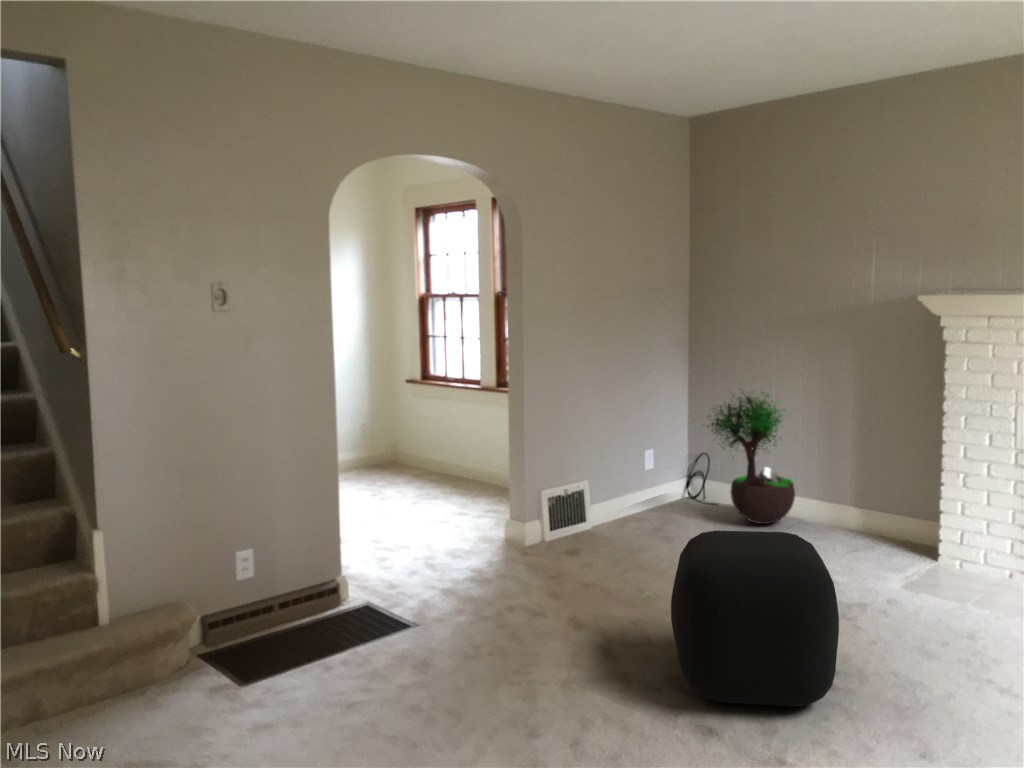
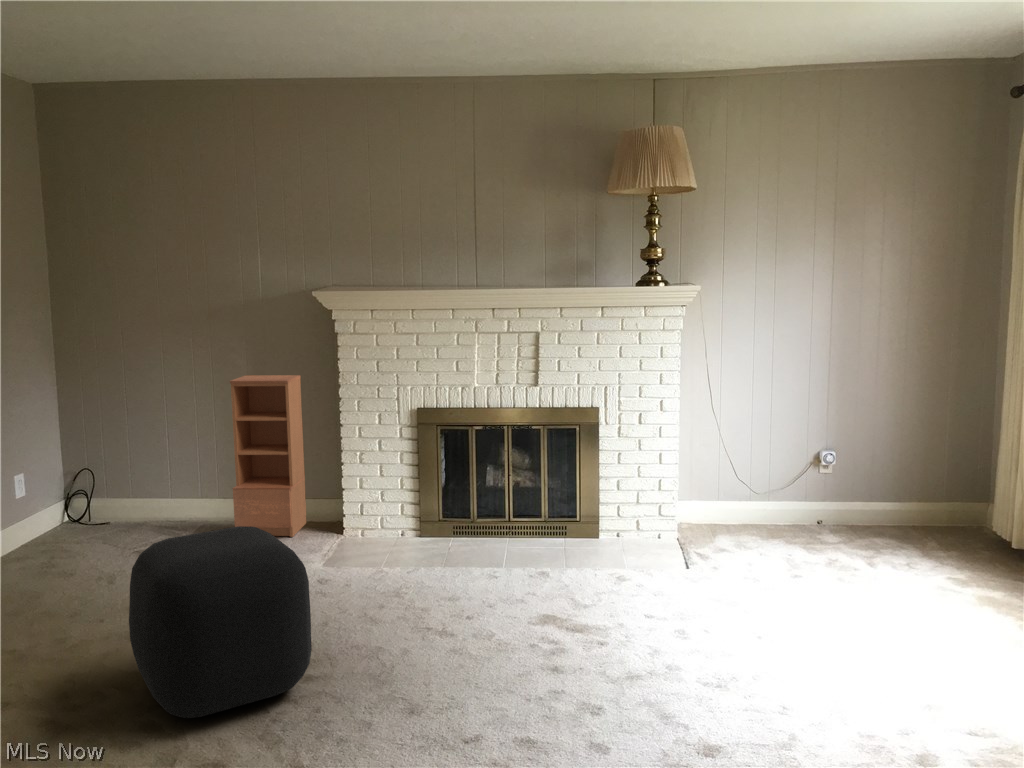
bookcase: none [823,380,906,552] -> present [230,375,306,537]
potted tree: present [707,393,795,524] -> none [93,383,199,534]

